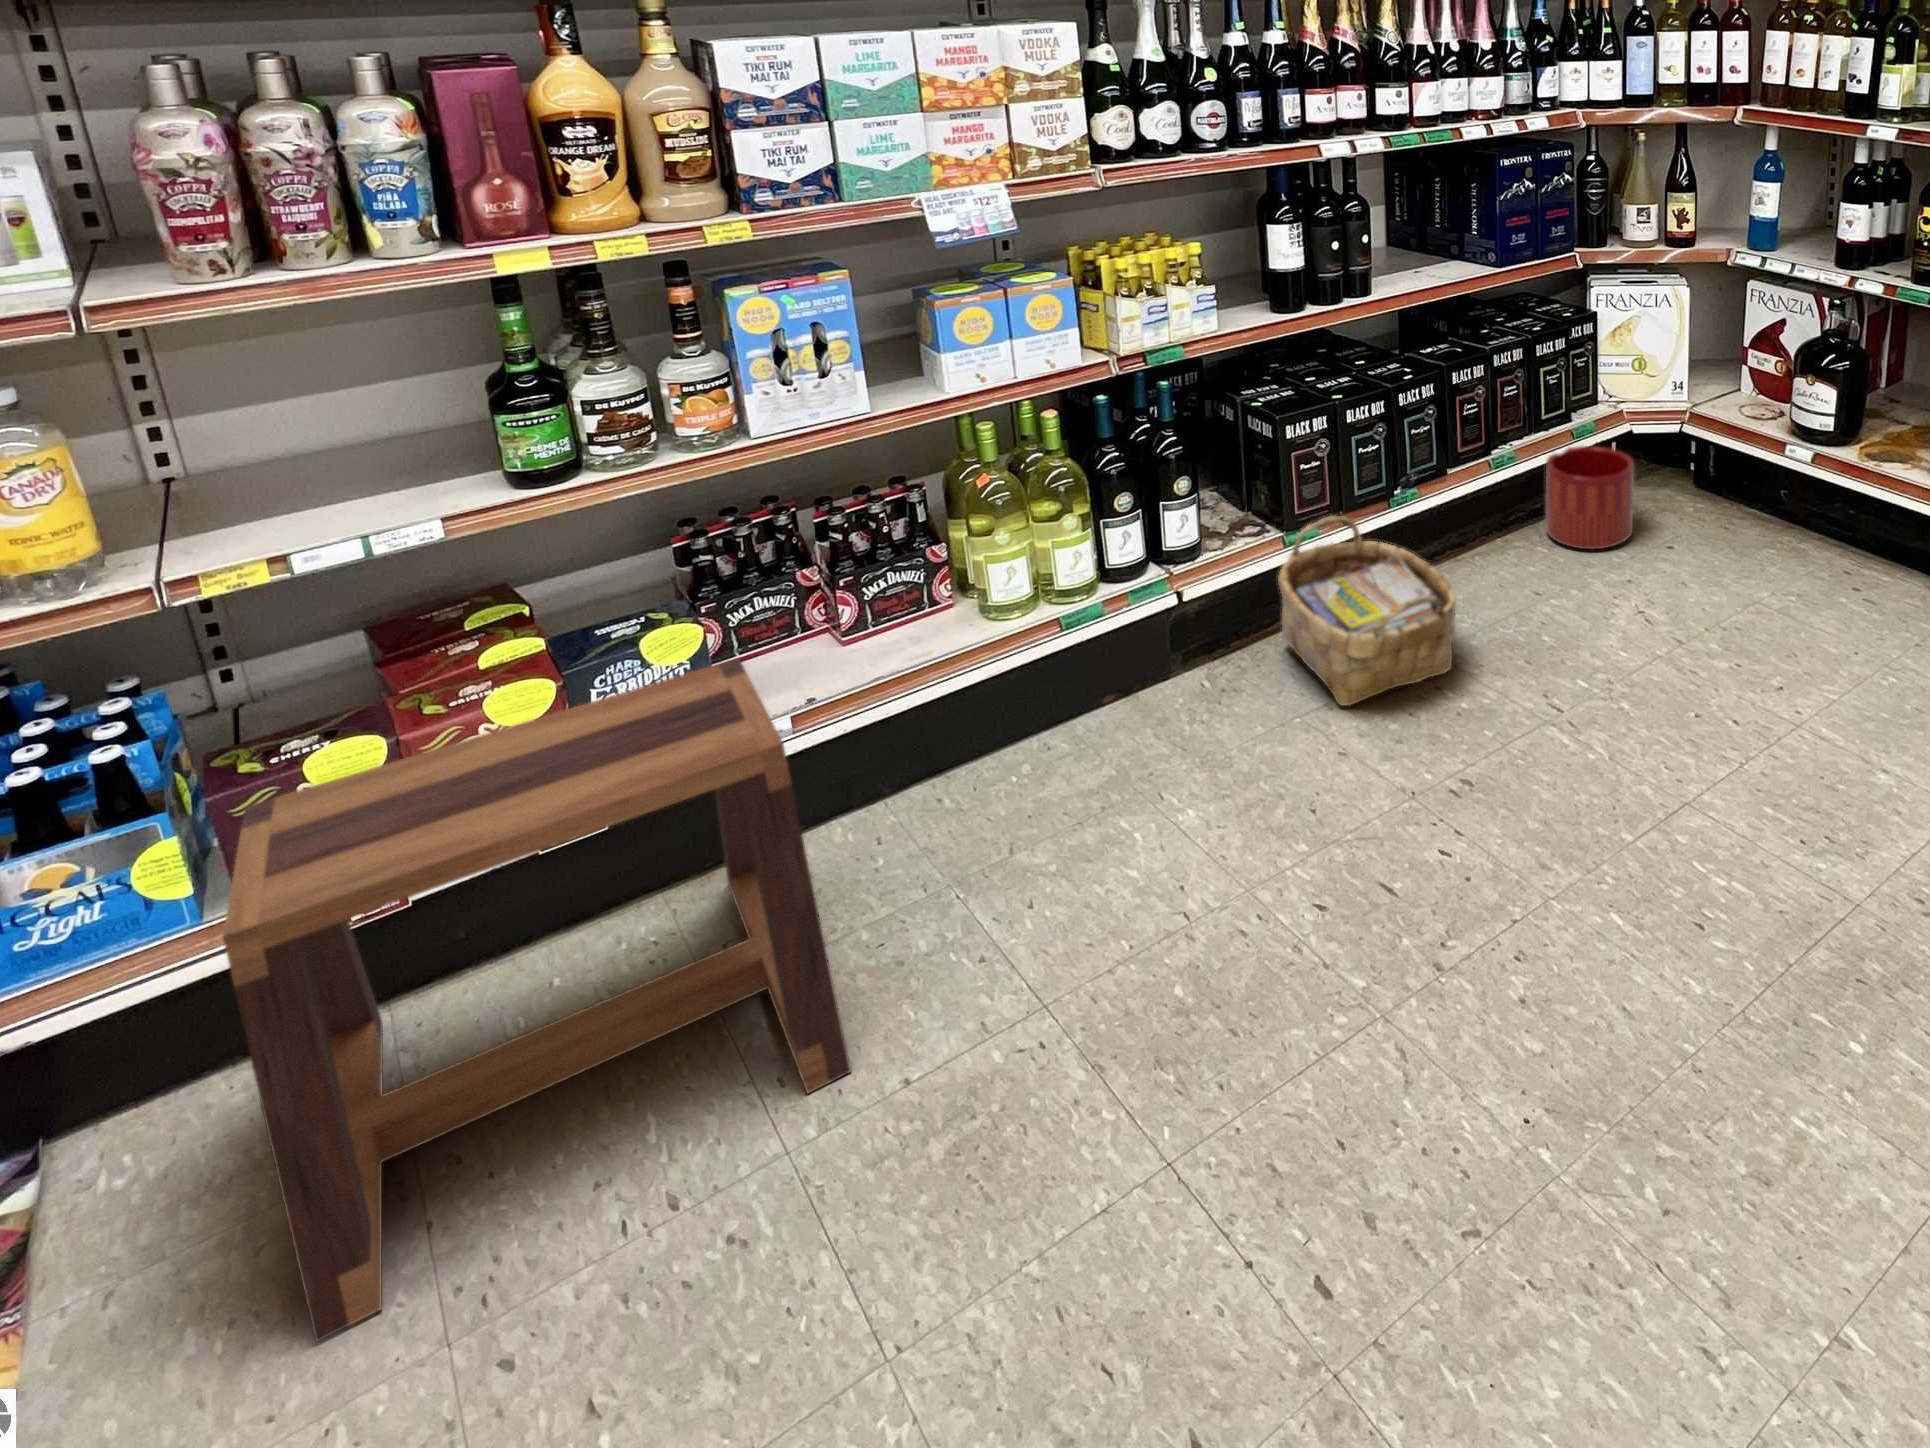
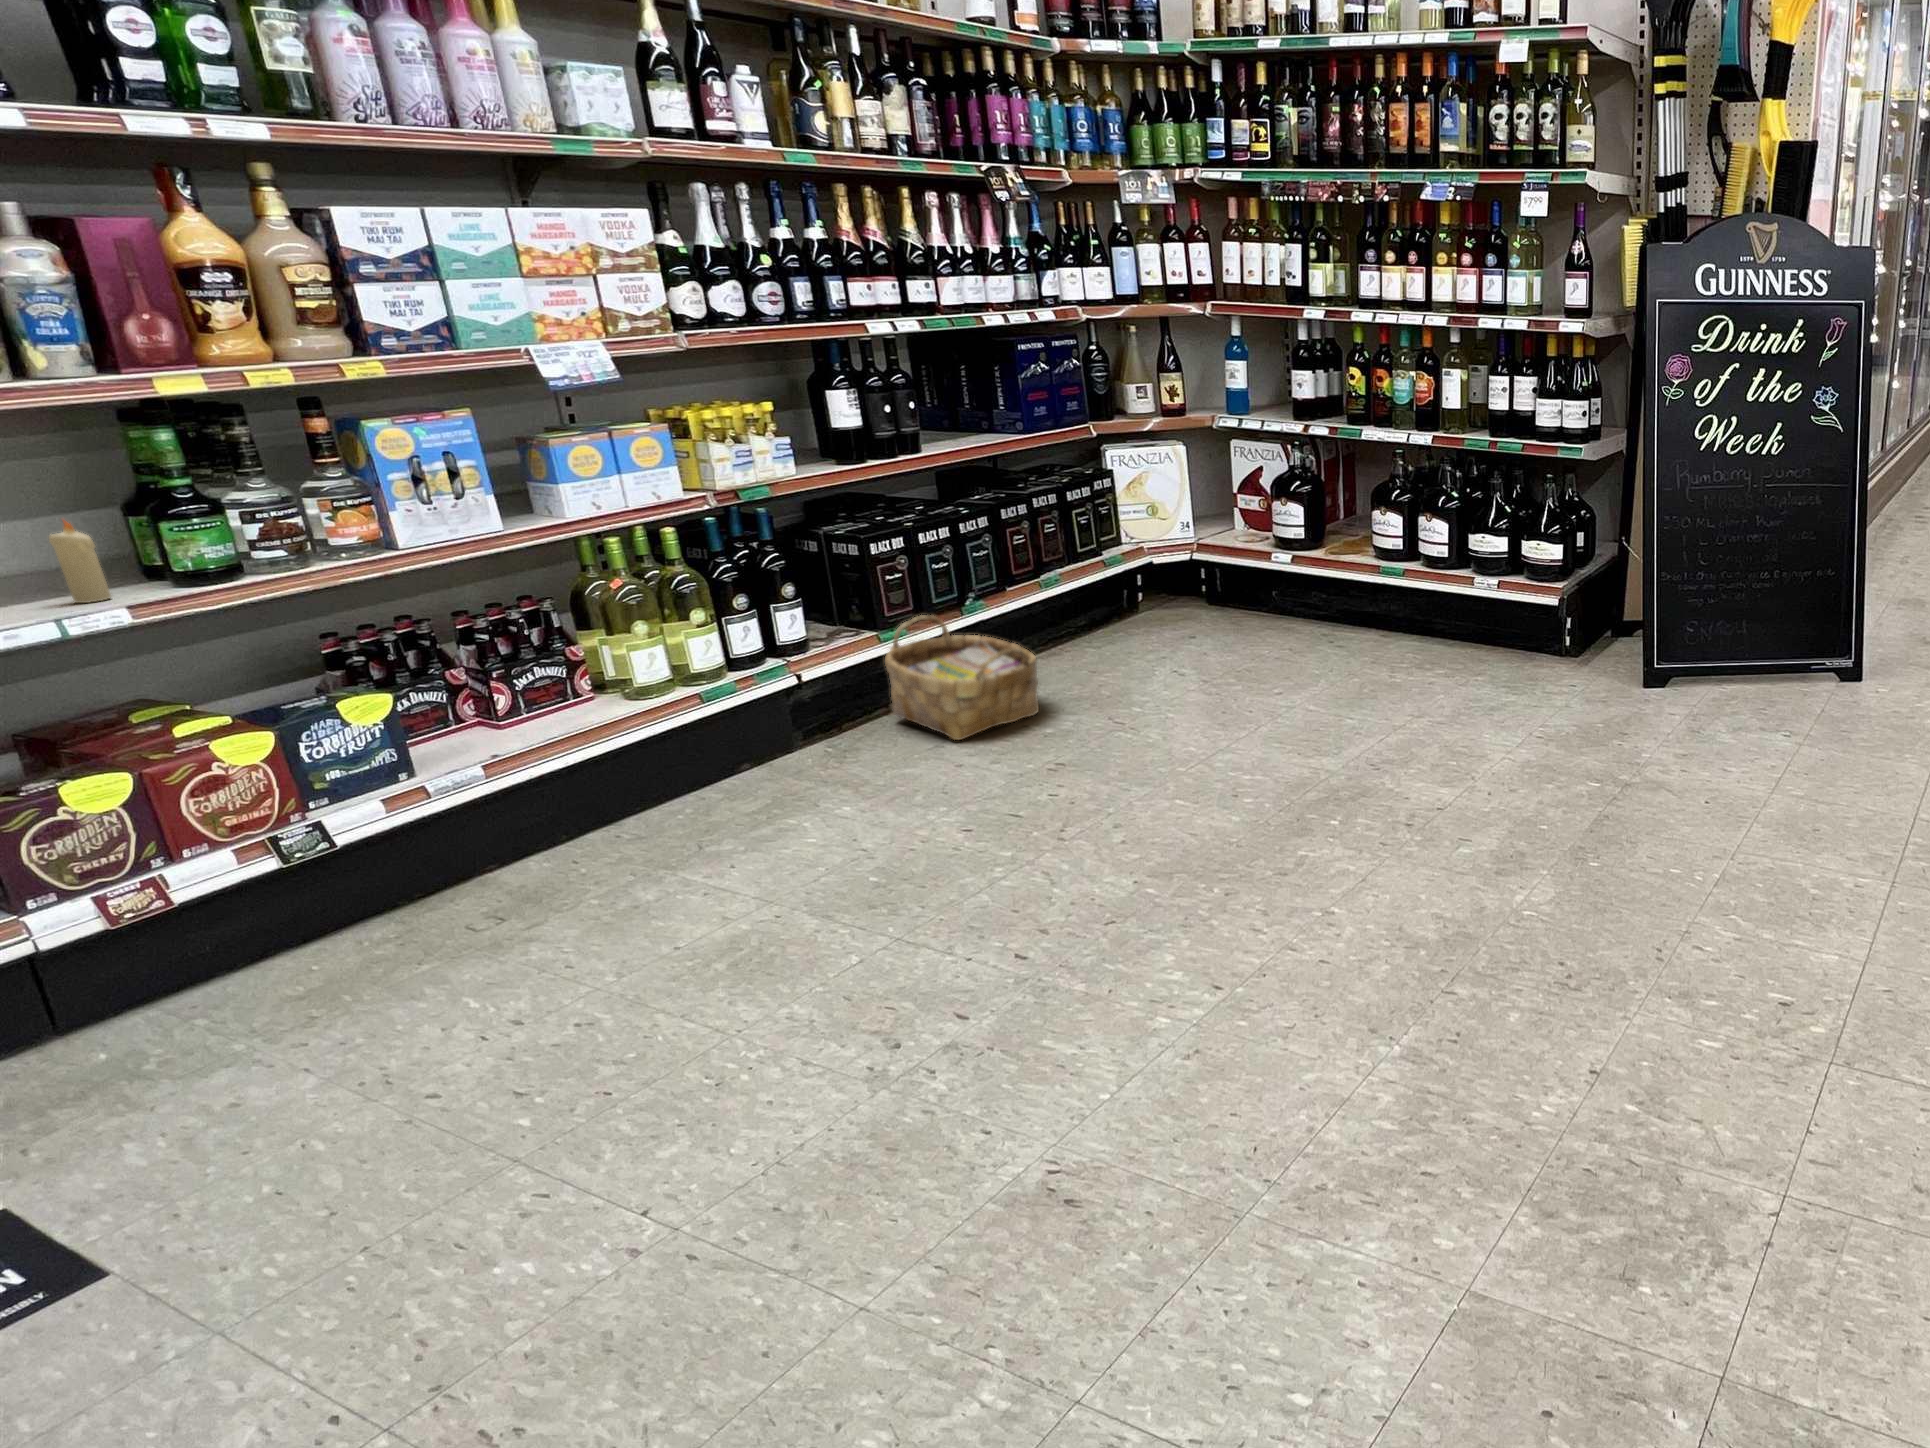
candle: none [395,407,451,504] -> present [49,521,111,603]
planter: present [1546,446,1634,549] -> none [1092,570,1168,644]
stool: present [223,658,851,1341] -> none [40,694,632,1117]

